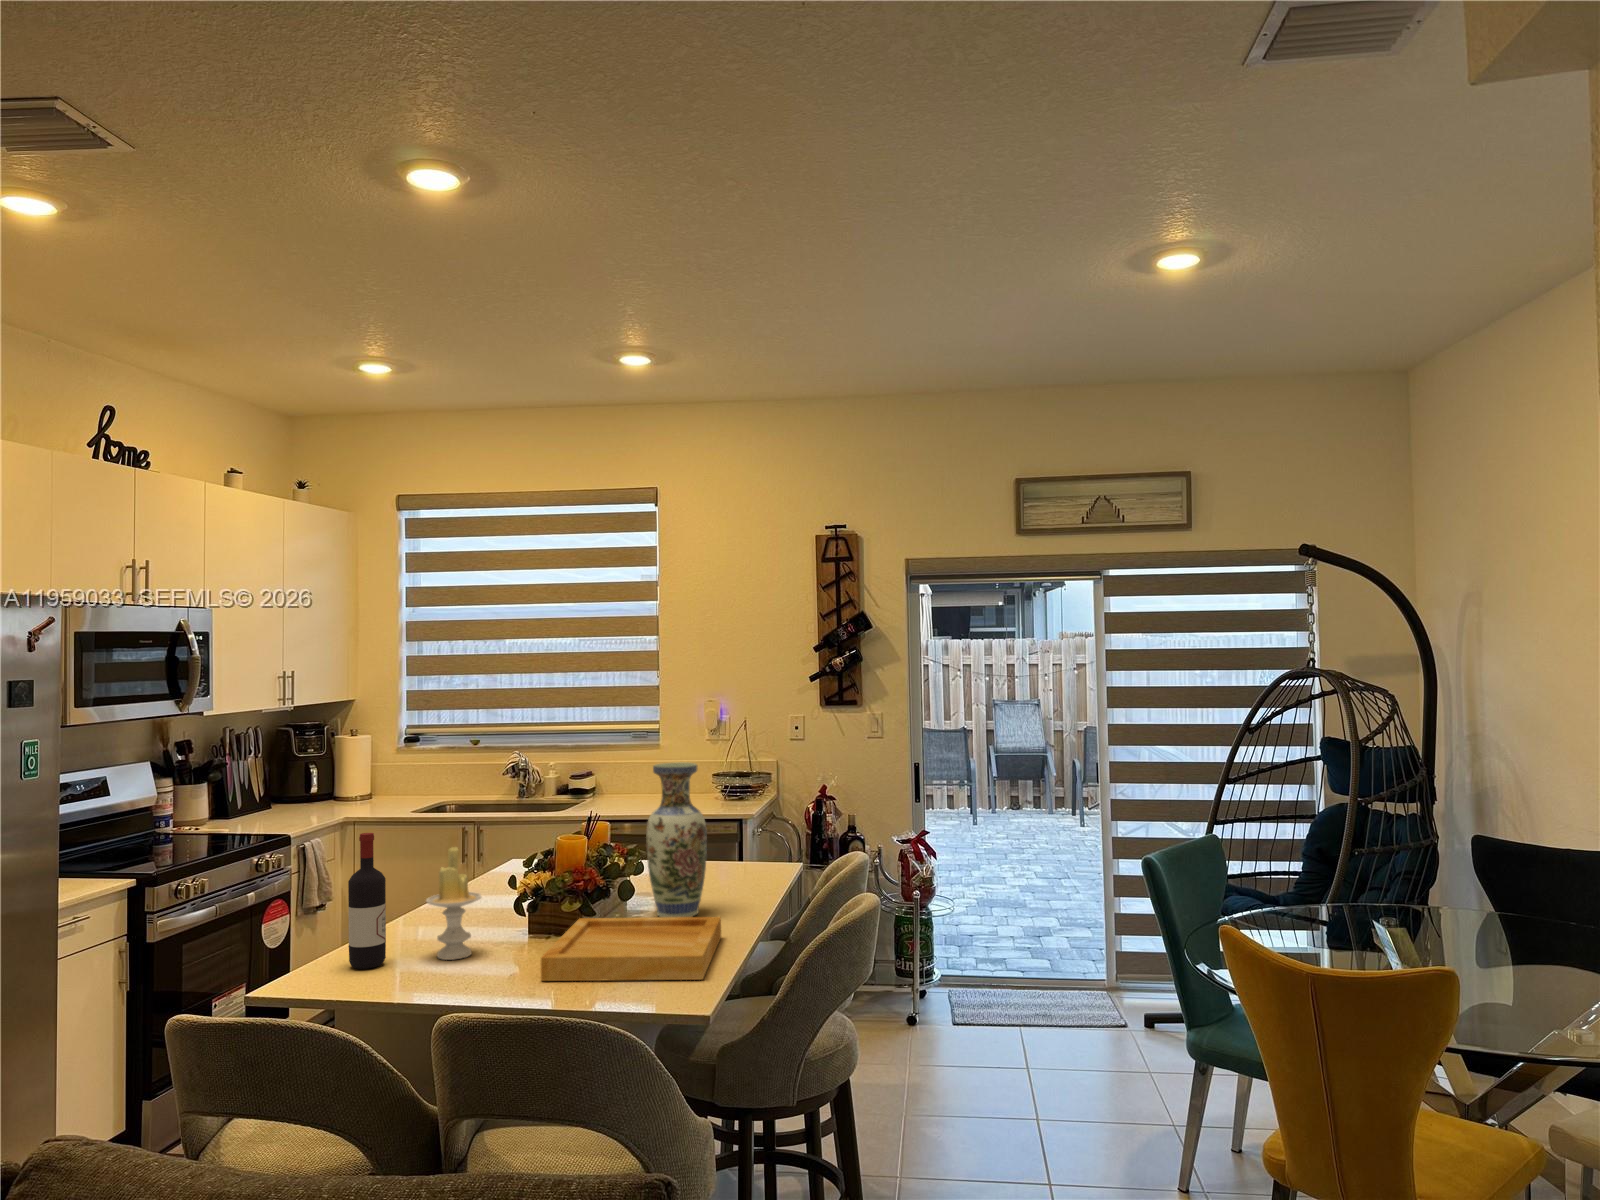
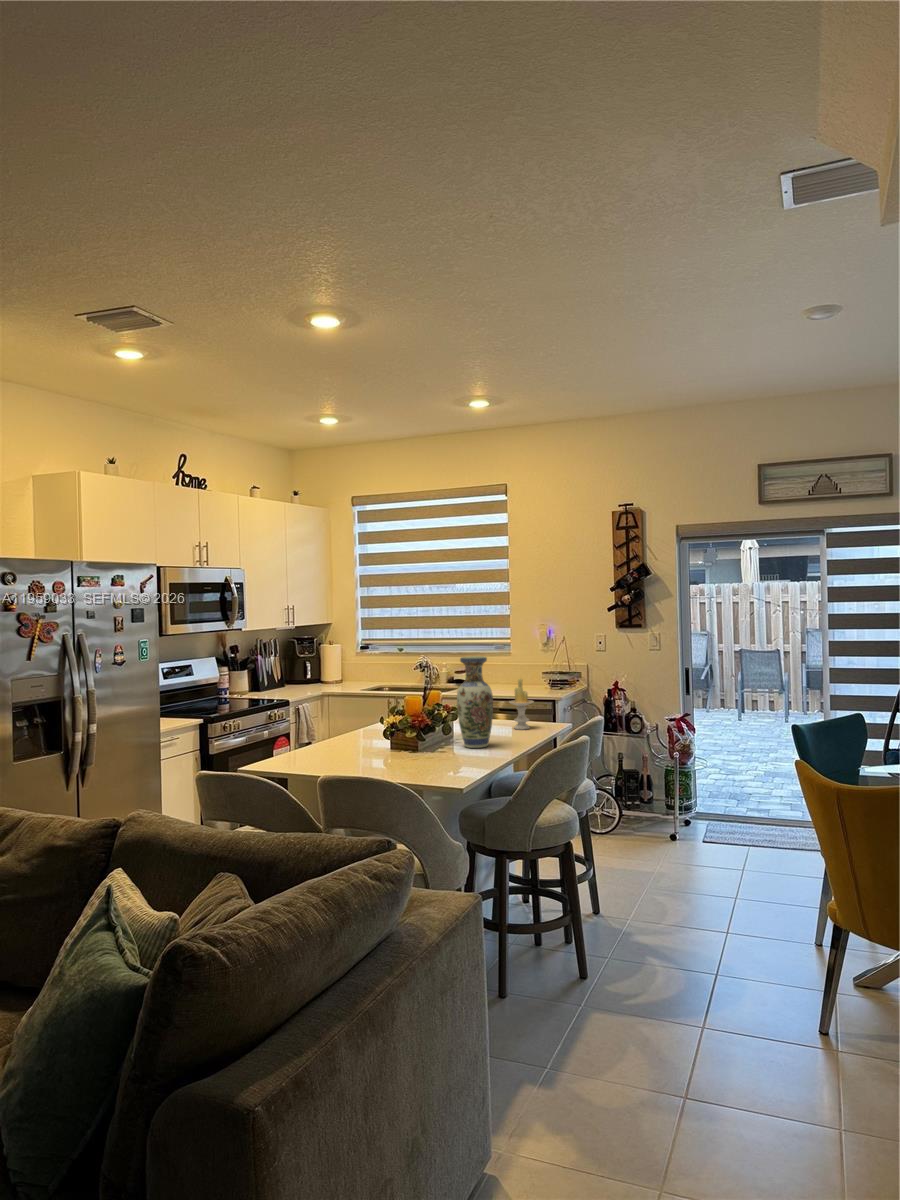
wine bottle: present [348,833,386,969] -> none [287,690,307,763]
candle: present [426,847,481,960] -> present [509,679,533,730]
tray: present [541,917,721,981] -> none [381,743,493,776]

